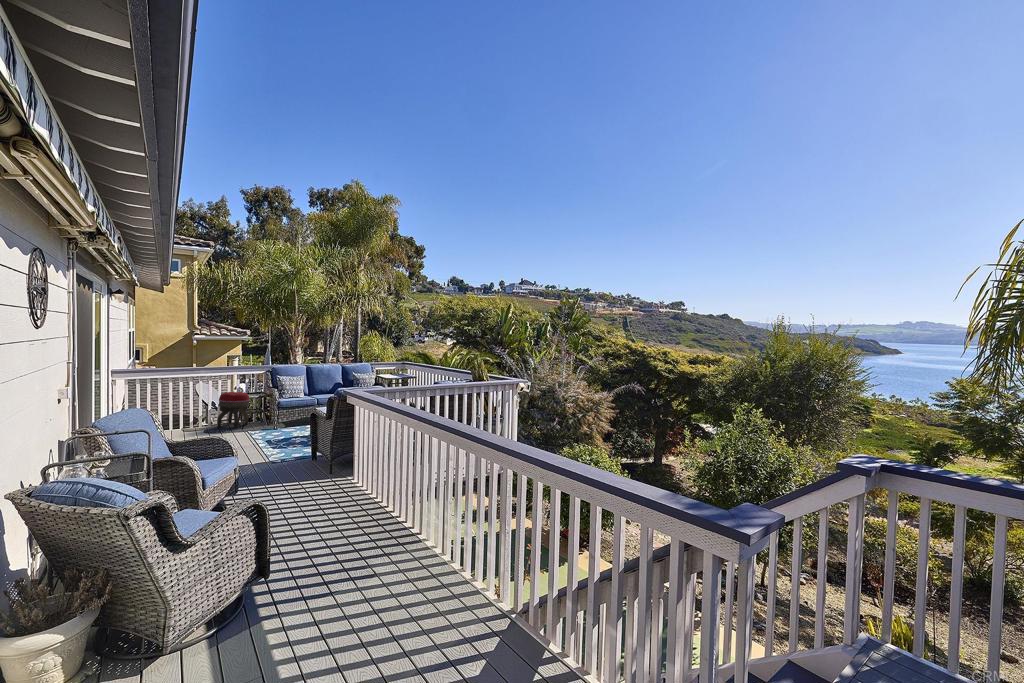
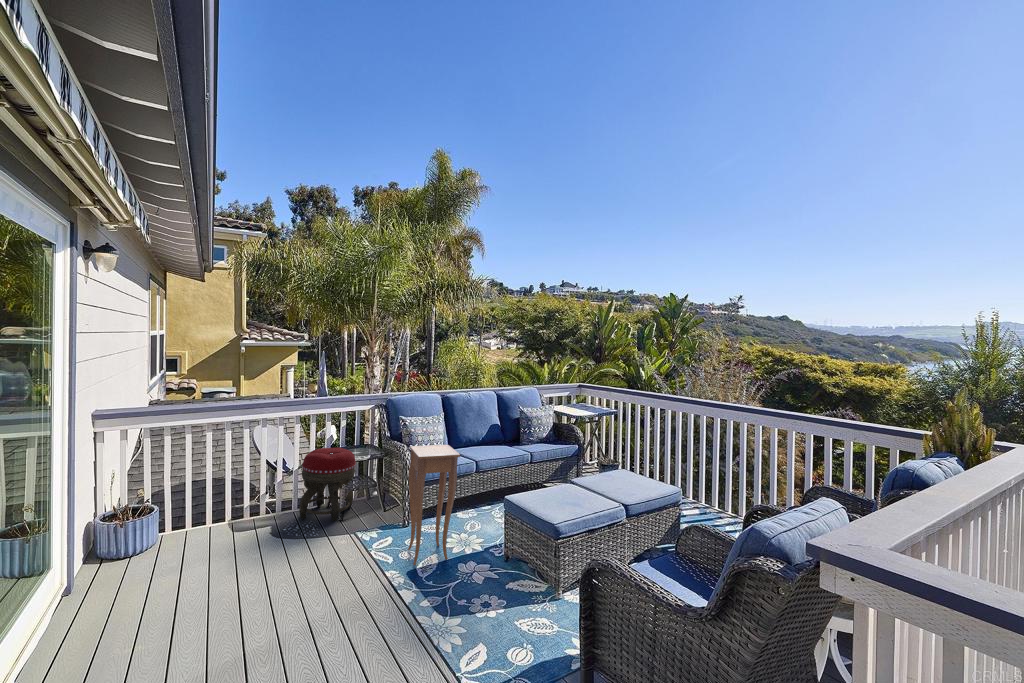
side table: none [266,384,290,438] -> present [408,445,460,565]

